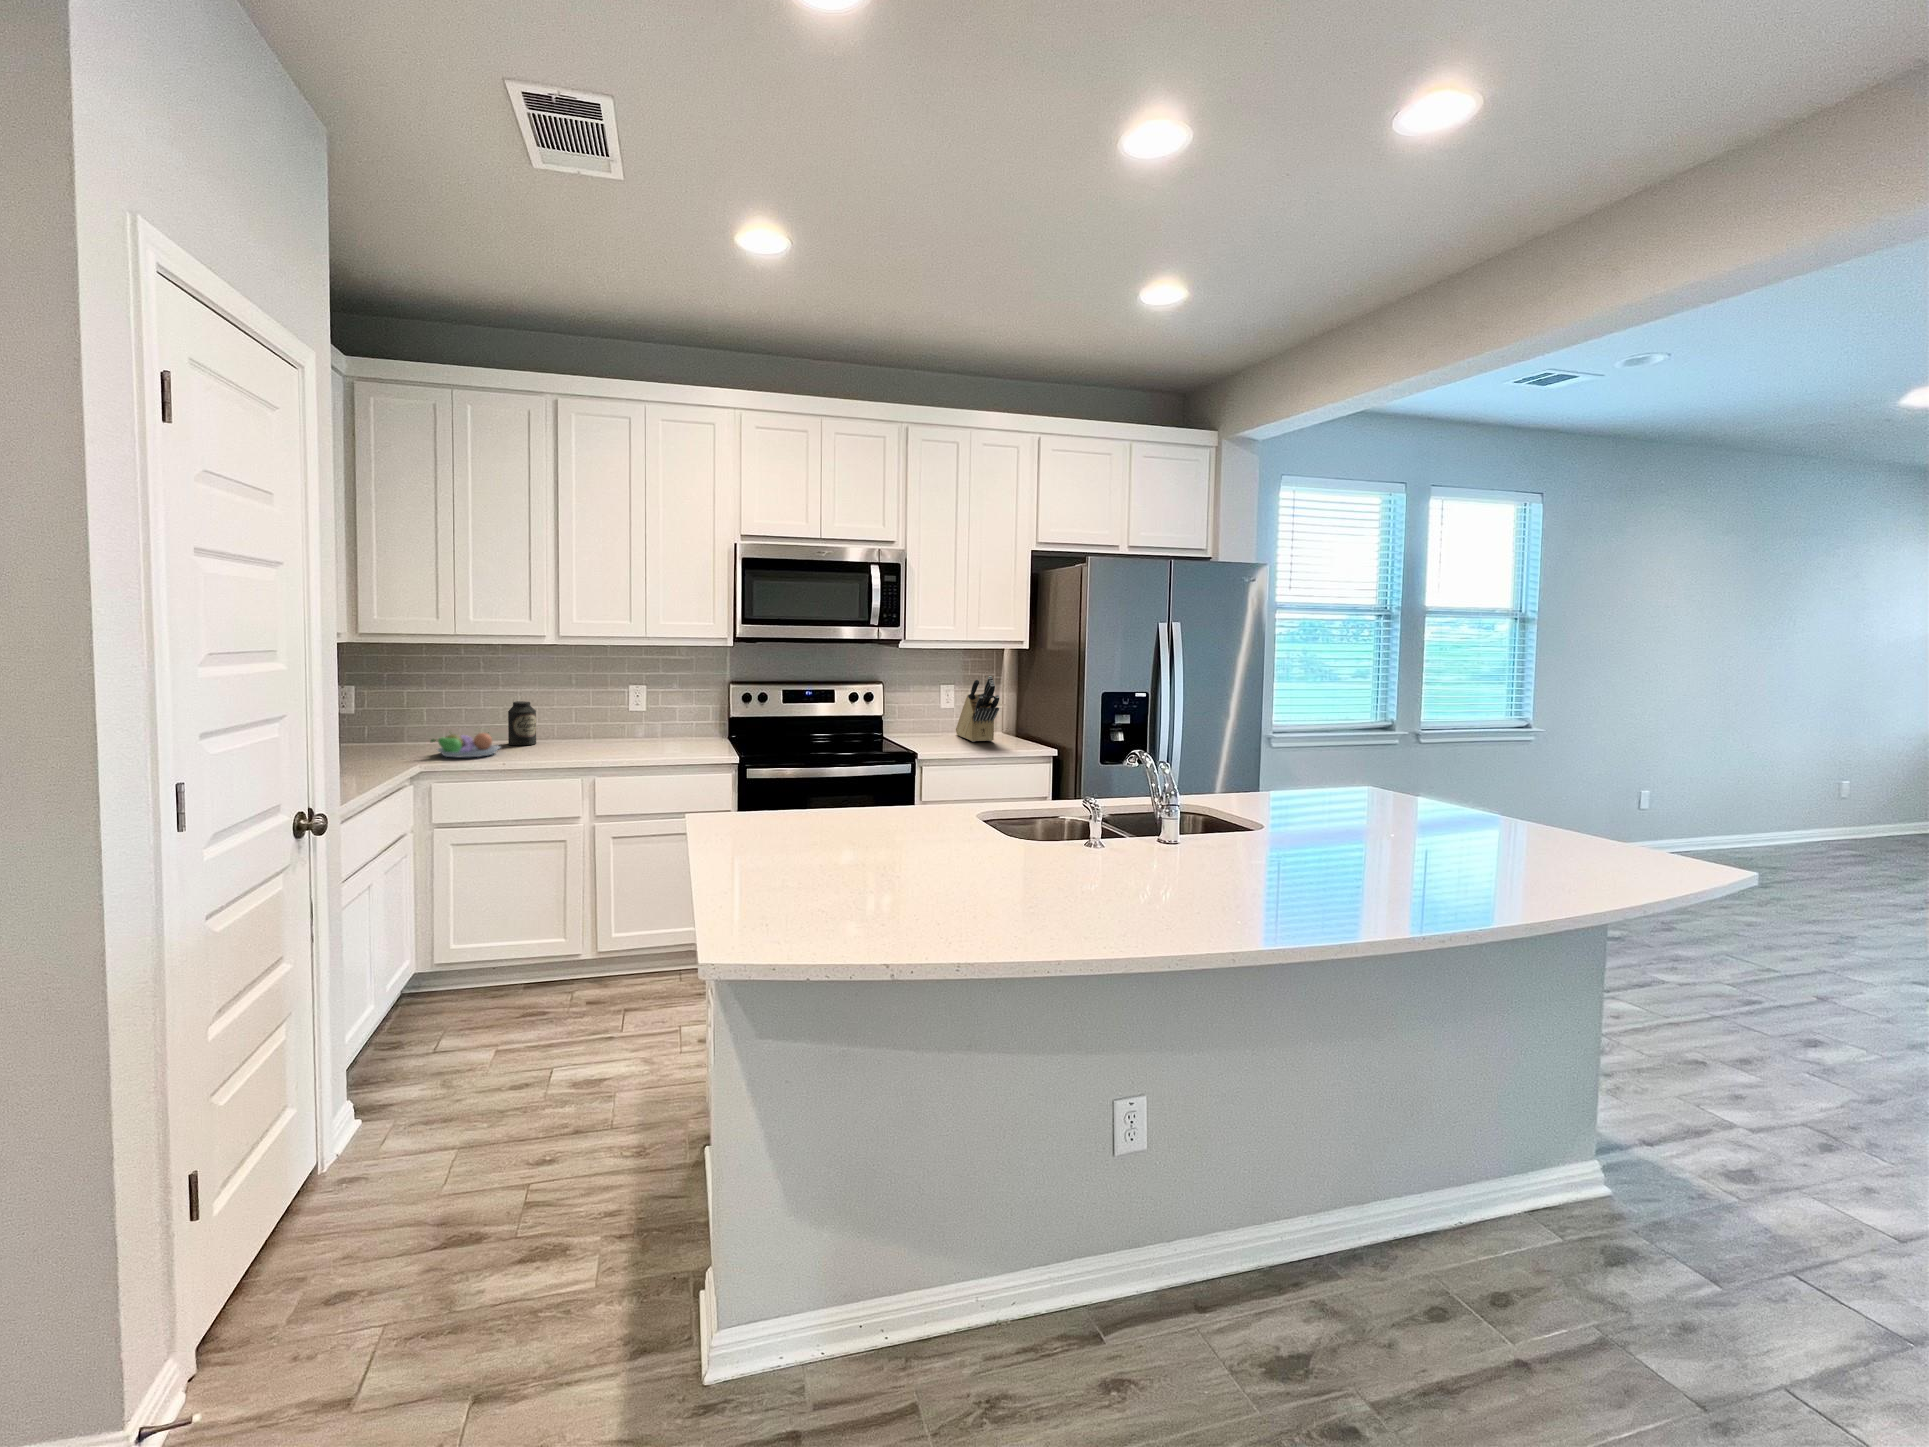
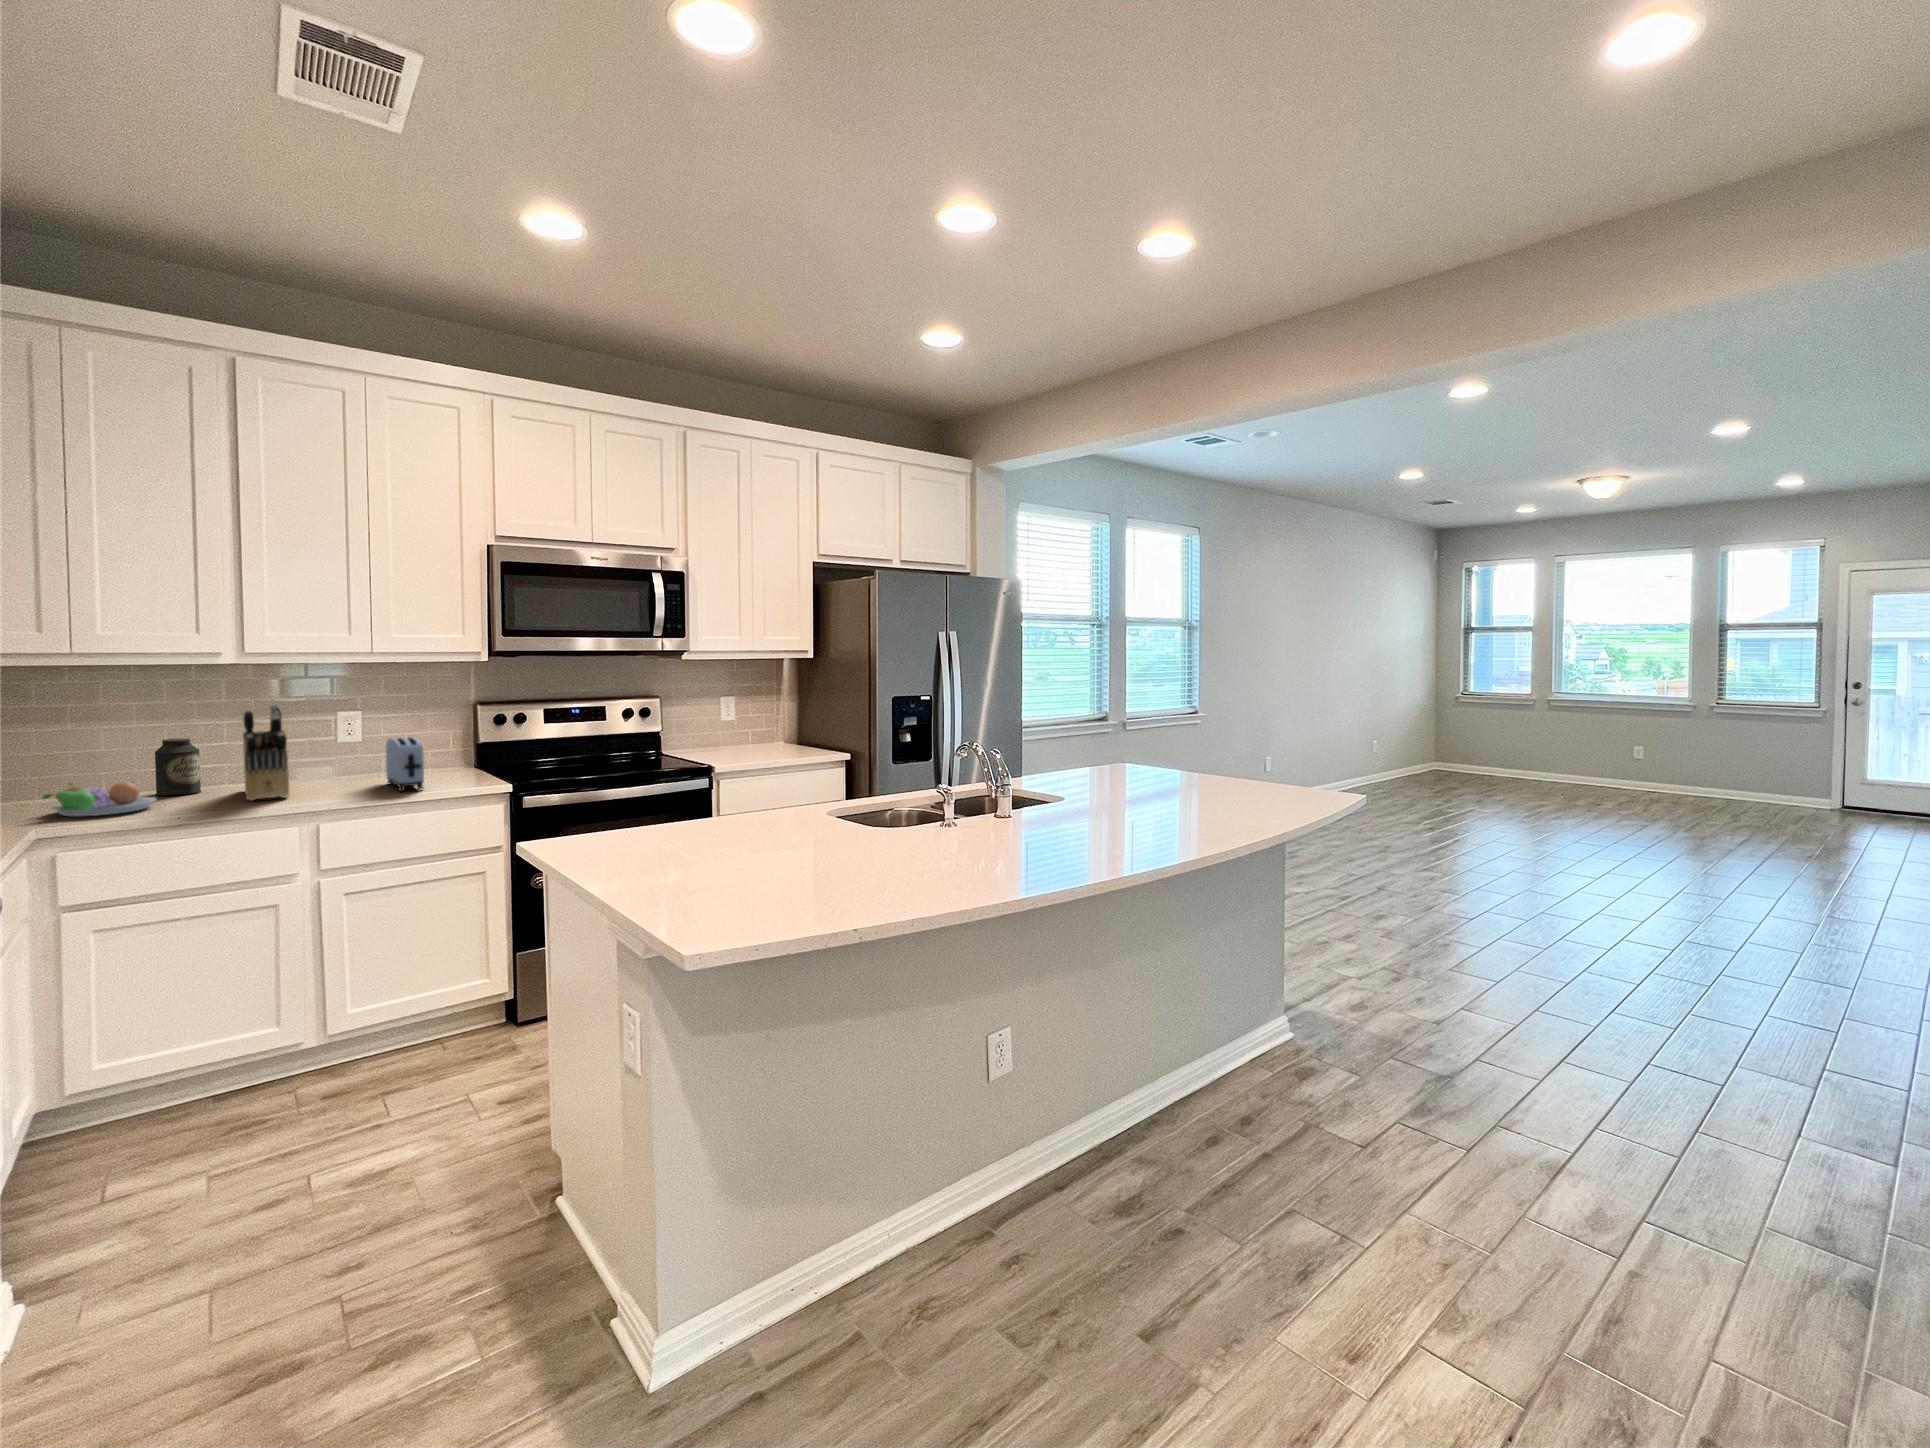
knife block: present [956,676,999,742] -> present [243,705,289,801]
toaster: none [657,710,677,755] -> present [386,737,424,791]

